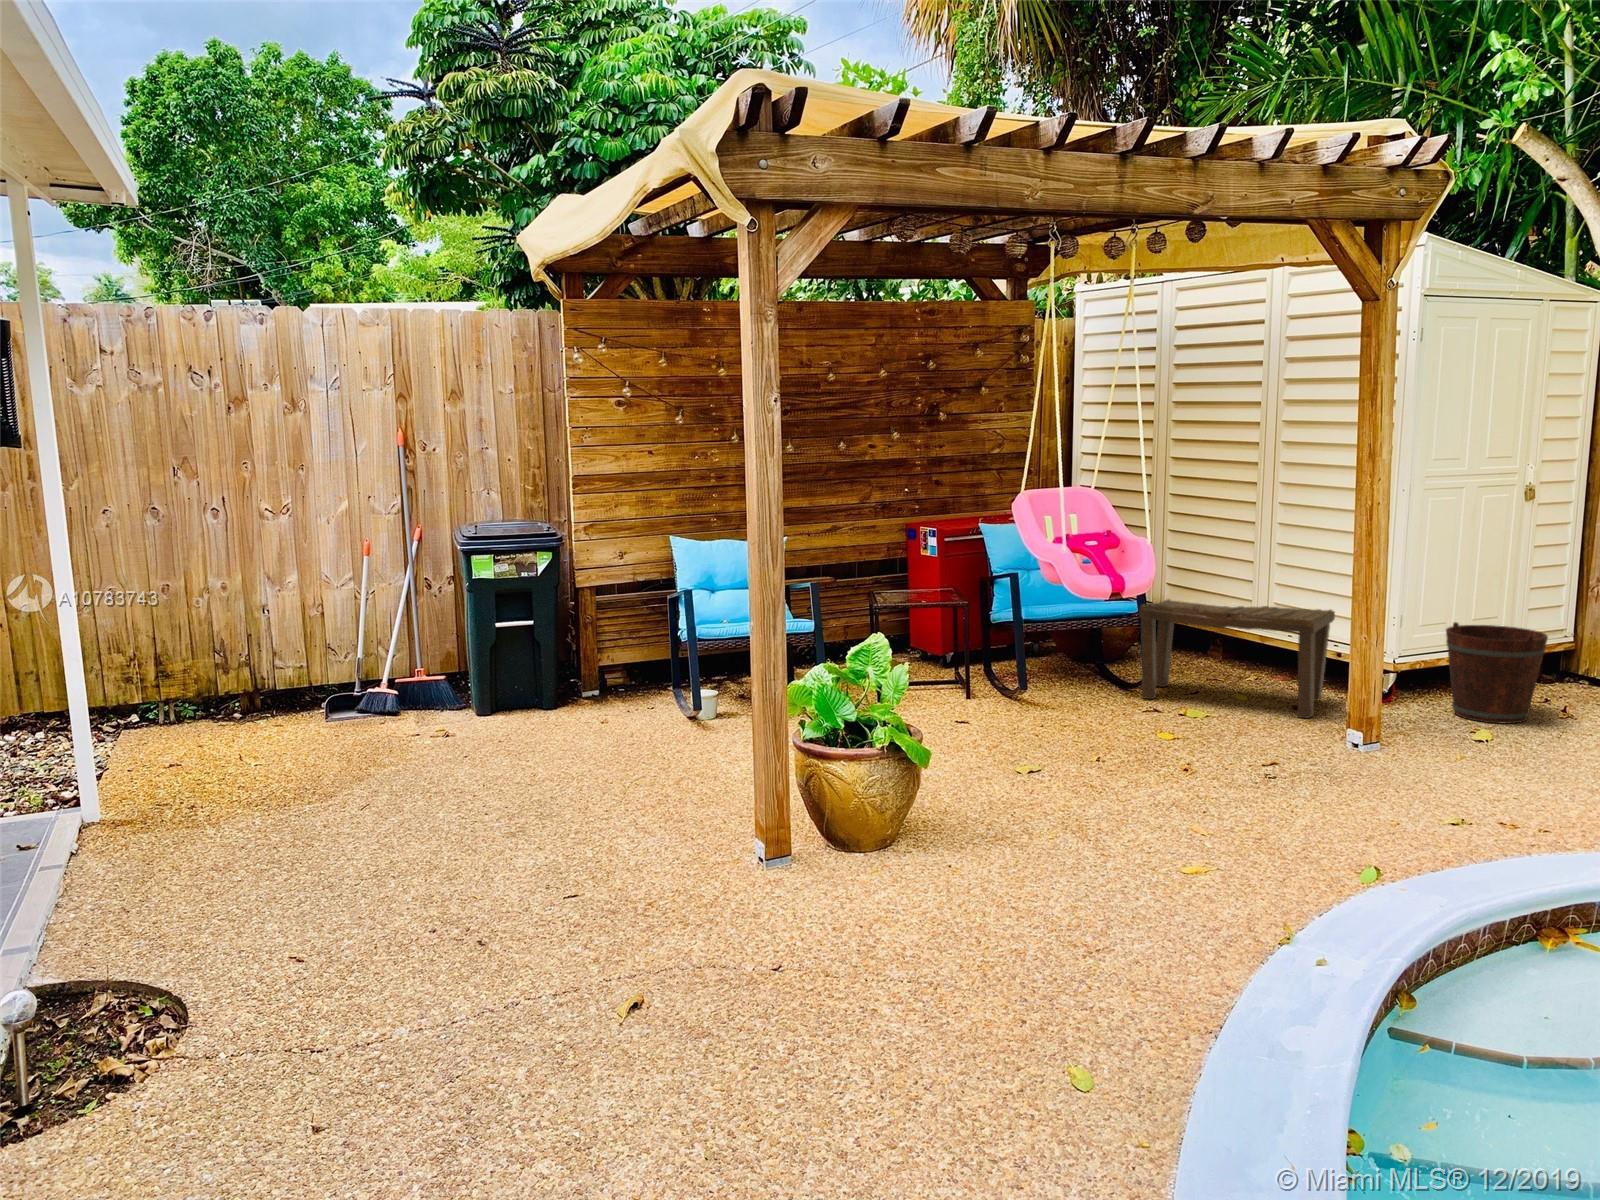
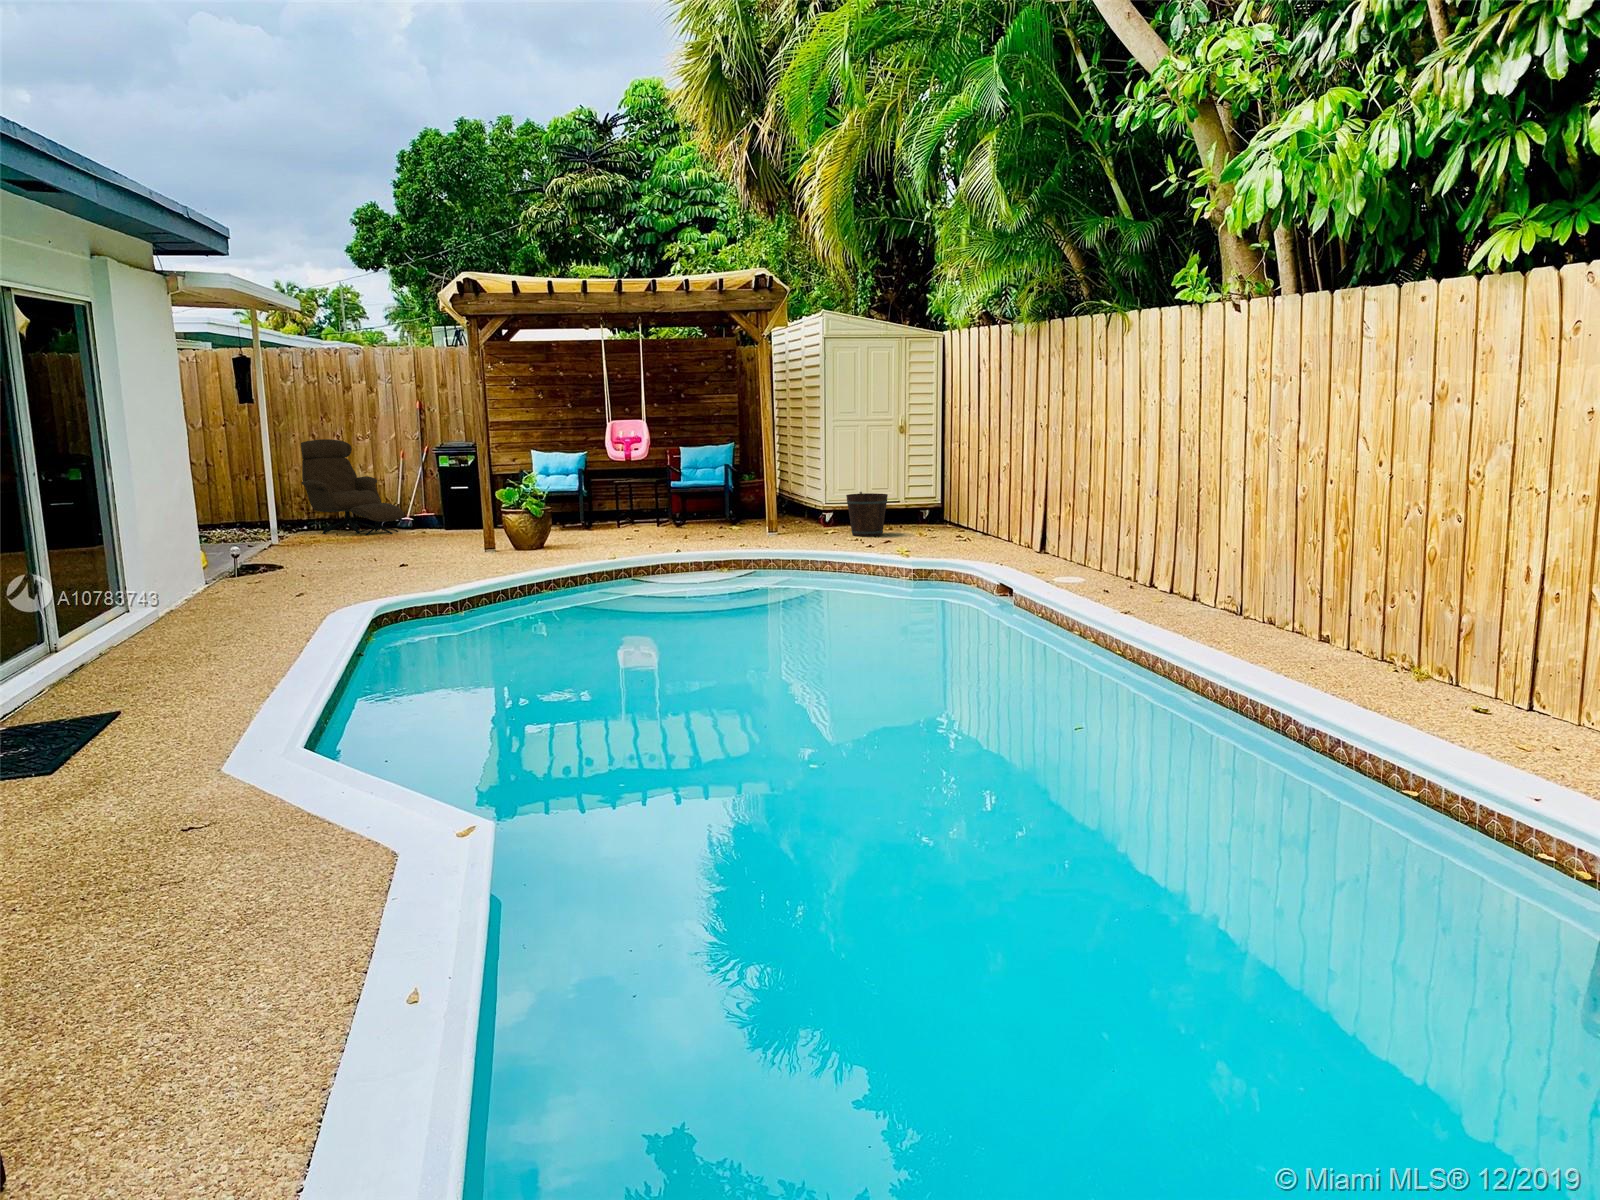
lounge chair: none [128,519,399,755] -> present [301,439,404,535]
bench: present [1139,599,1335,718] -> none [732,484,811,534]

